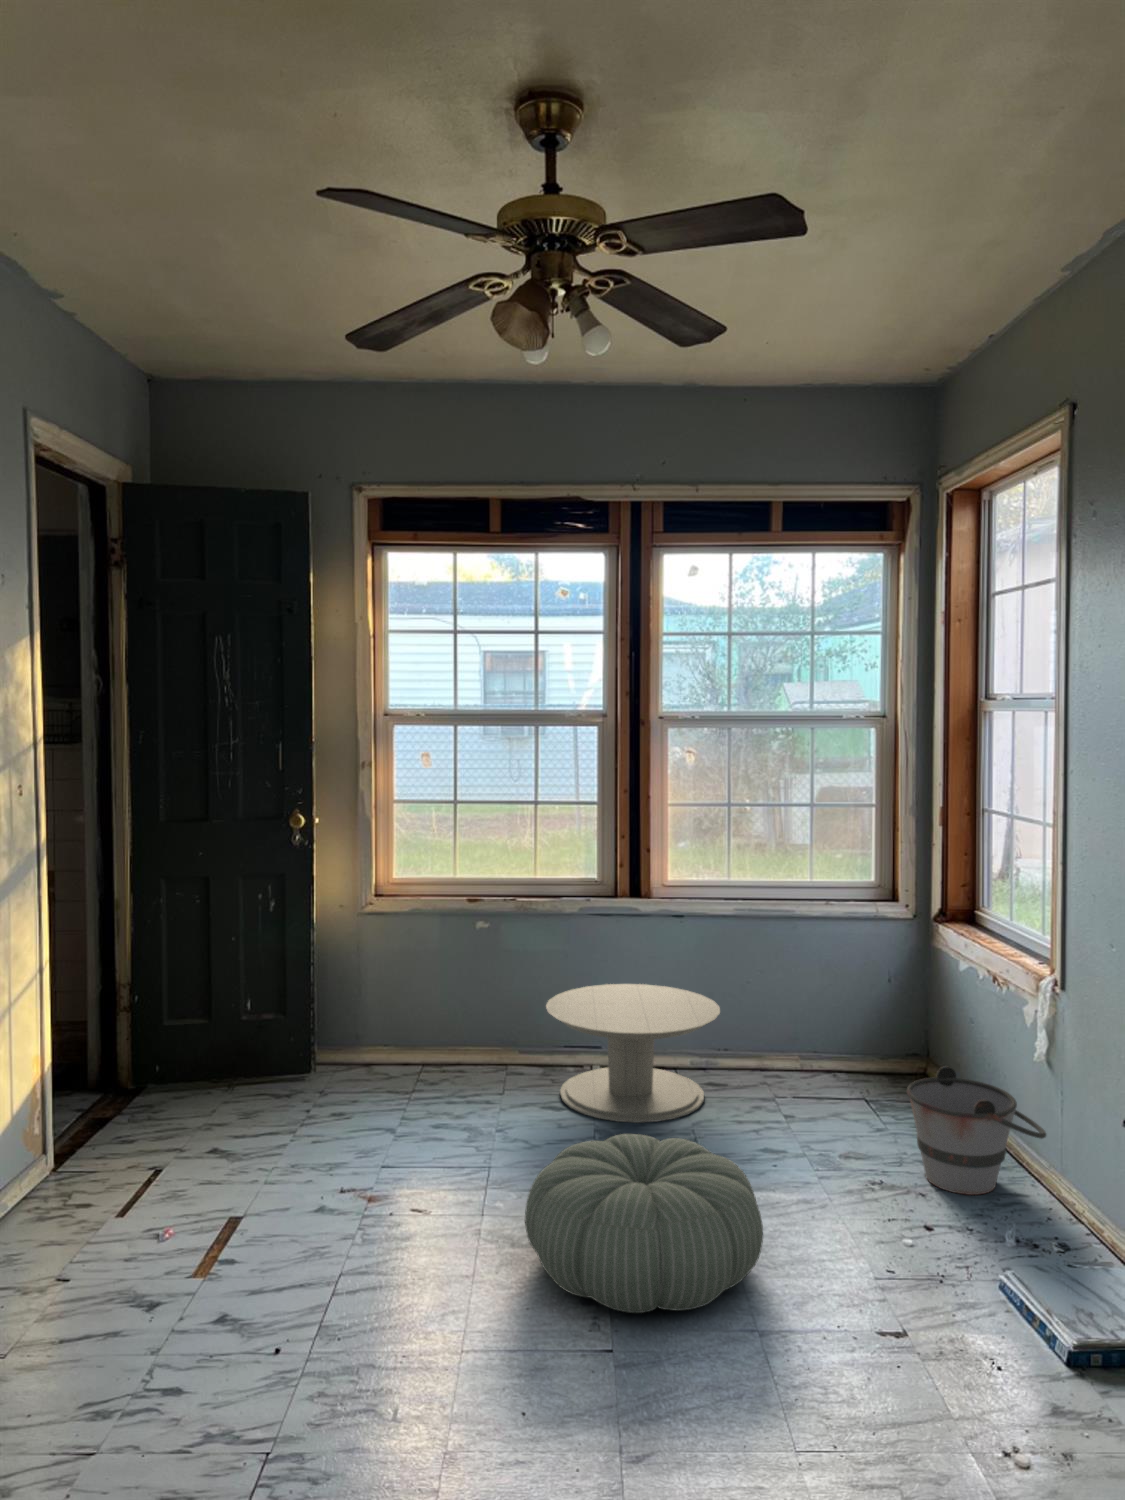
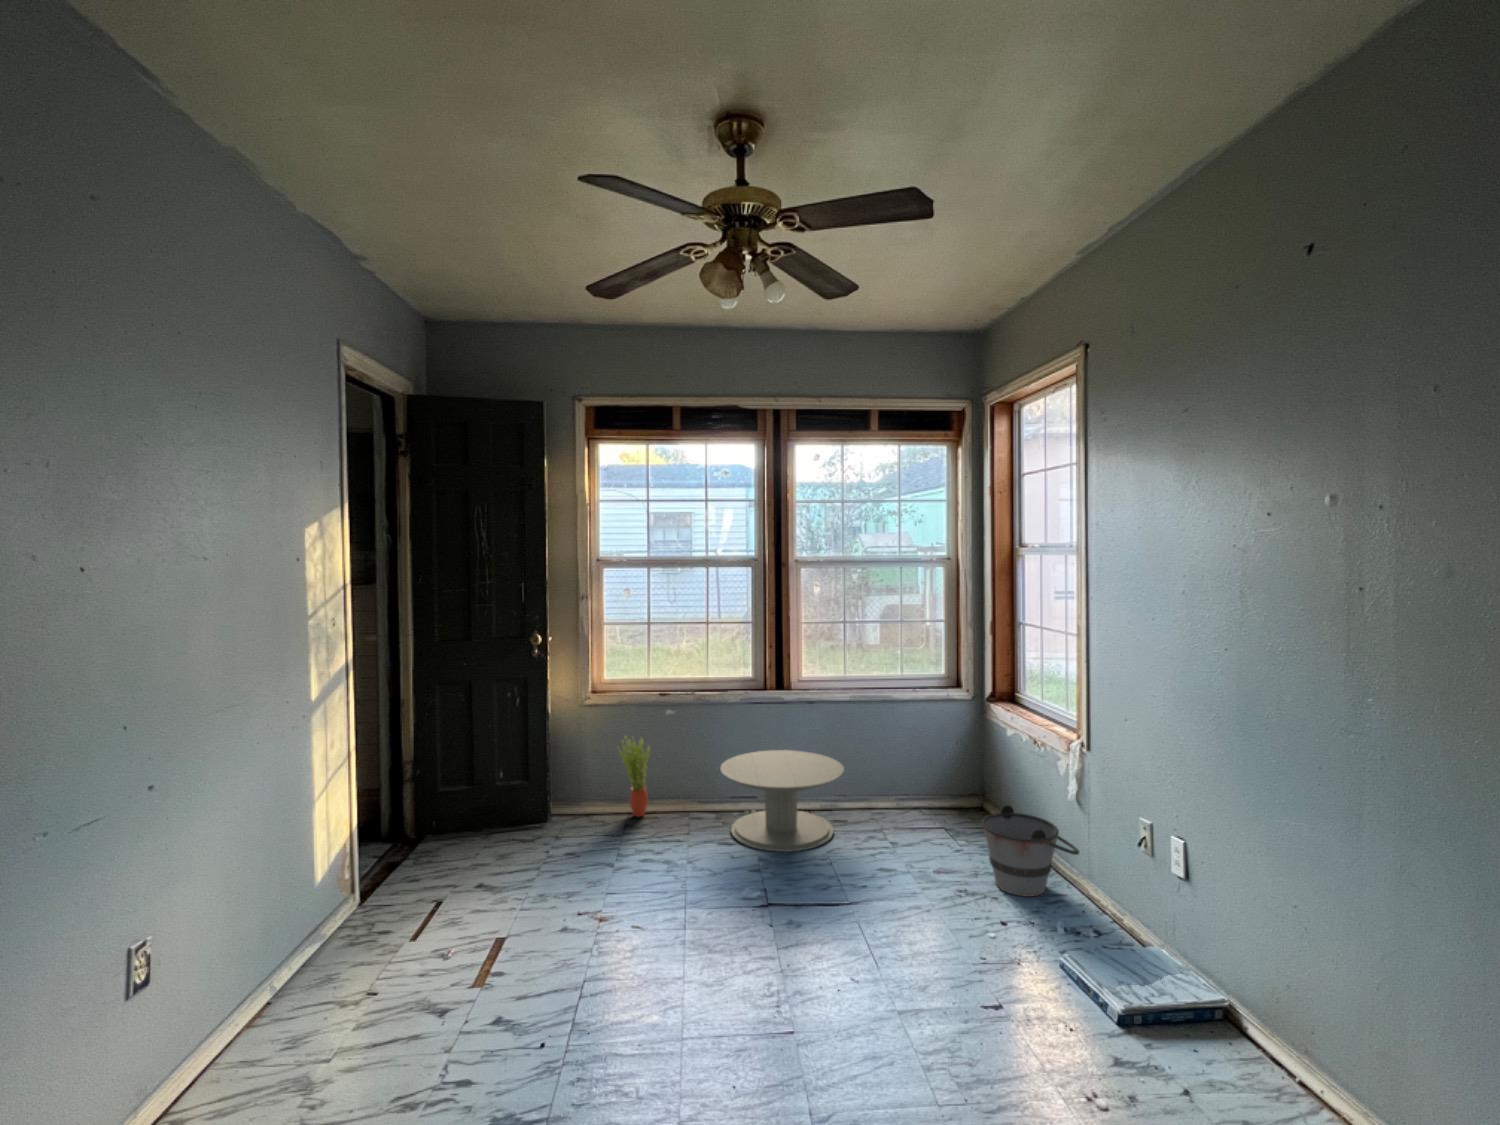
potted plant: none [405,956,452,1070] -> present [618,736,650,817]
pouf: present [525,1134,763,1313] -> none [721,864,894,1001]

